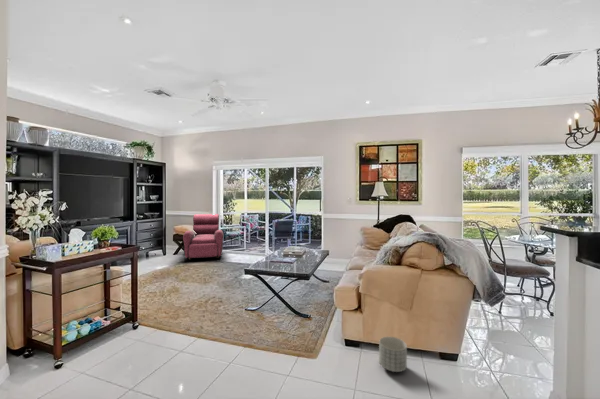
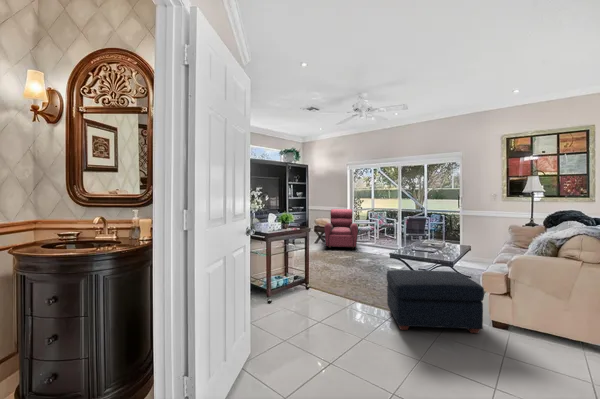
ottoman: none [233,287,336,378] -> present [387,270,484,333]
planter: present [379,337,407,372] -> none [530,321,562,352]

